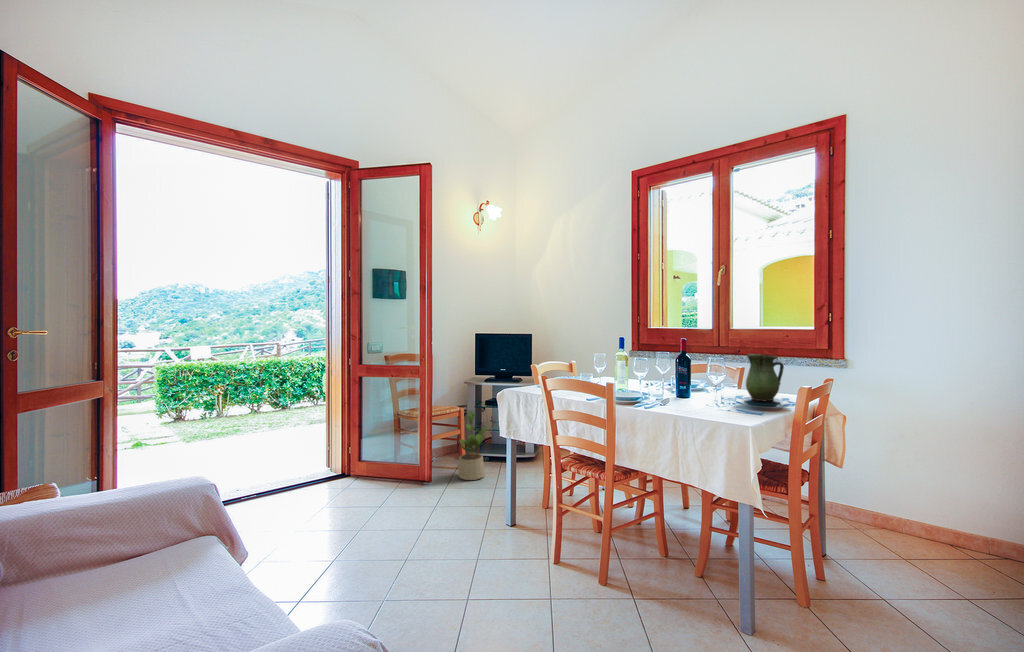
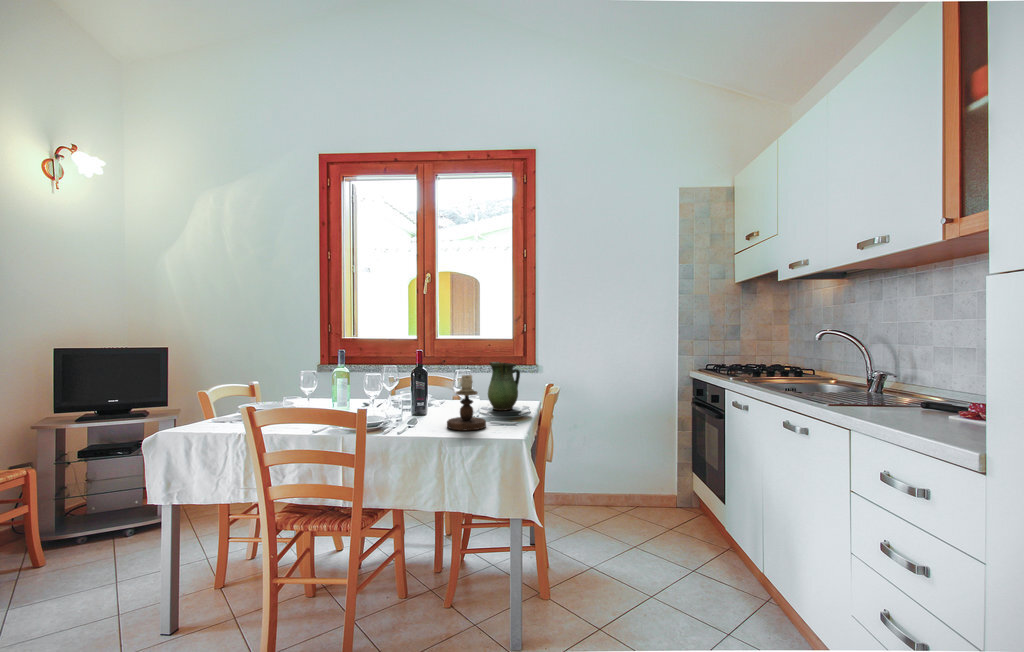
candlestick: none [688,365,725,413] -> present [447,375,486,430]
potted plant: present [458,411,487,480] -> none [23,475,92,597]

